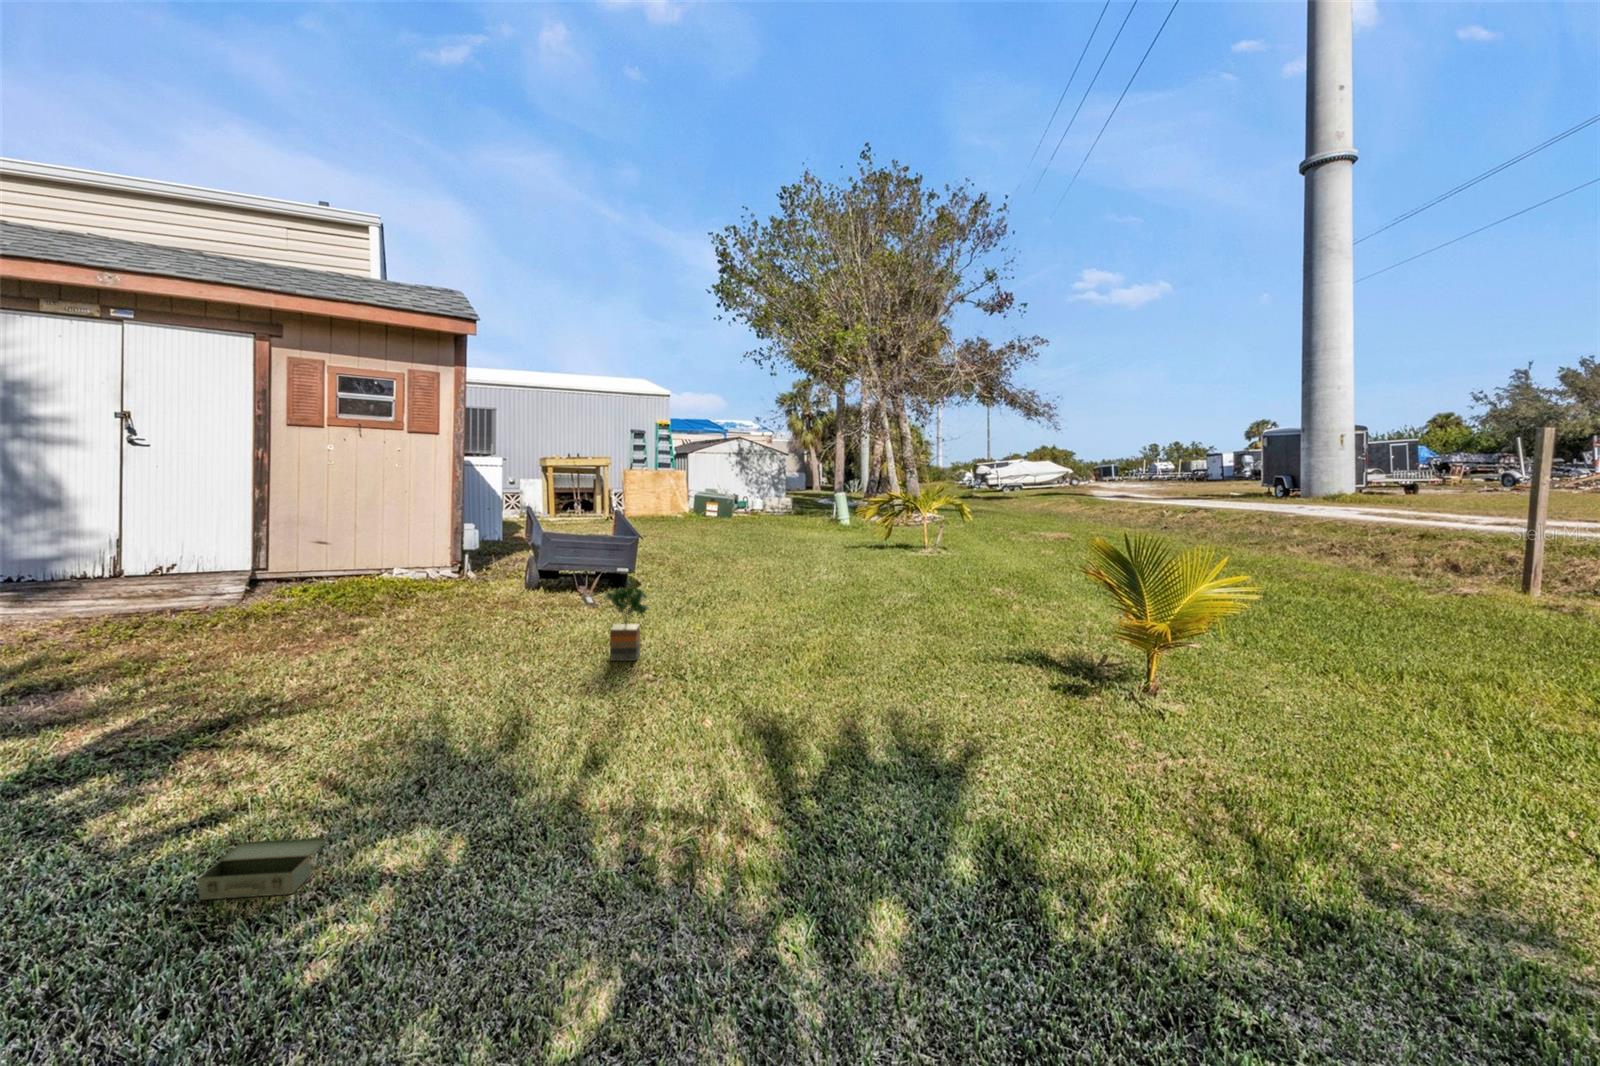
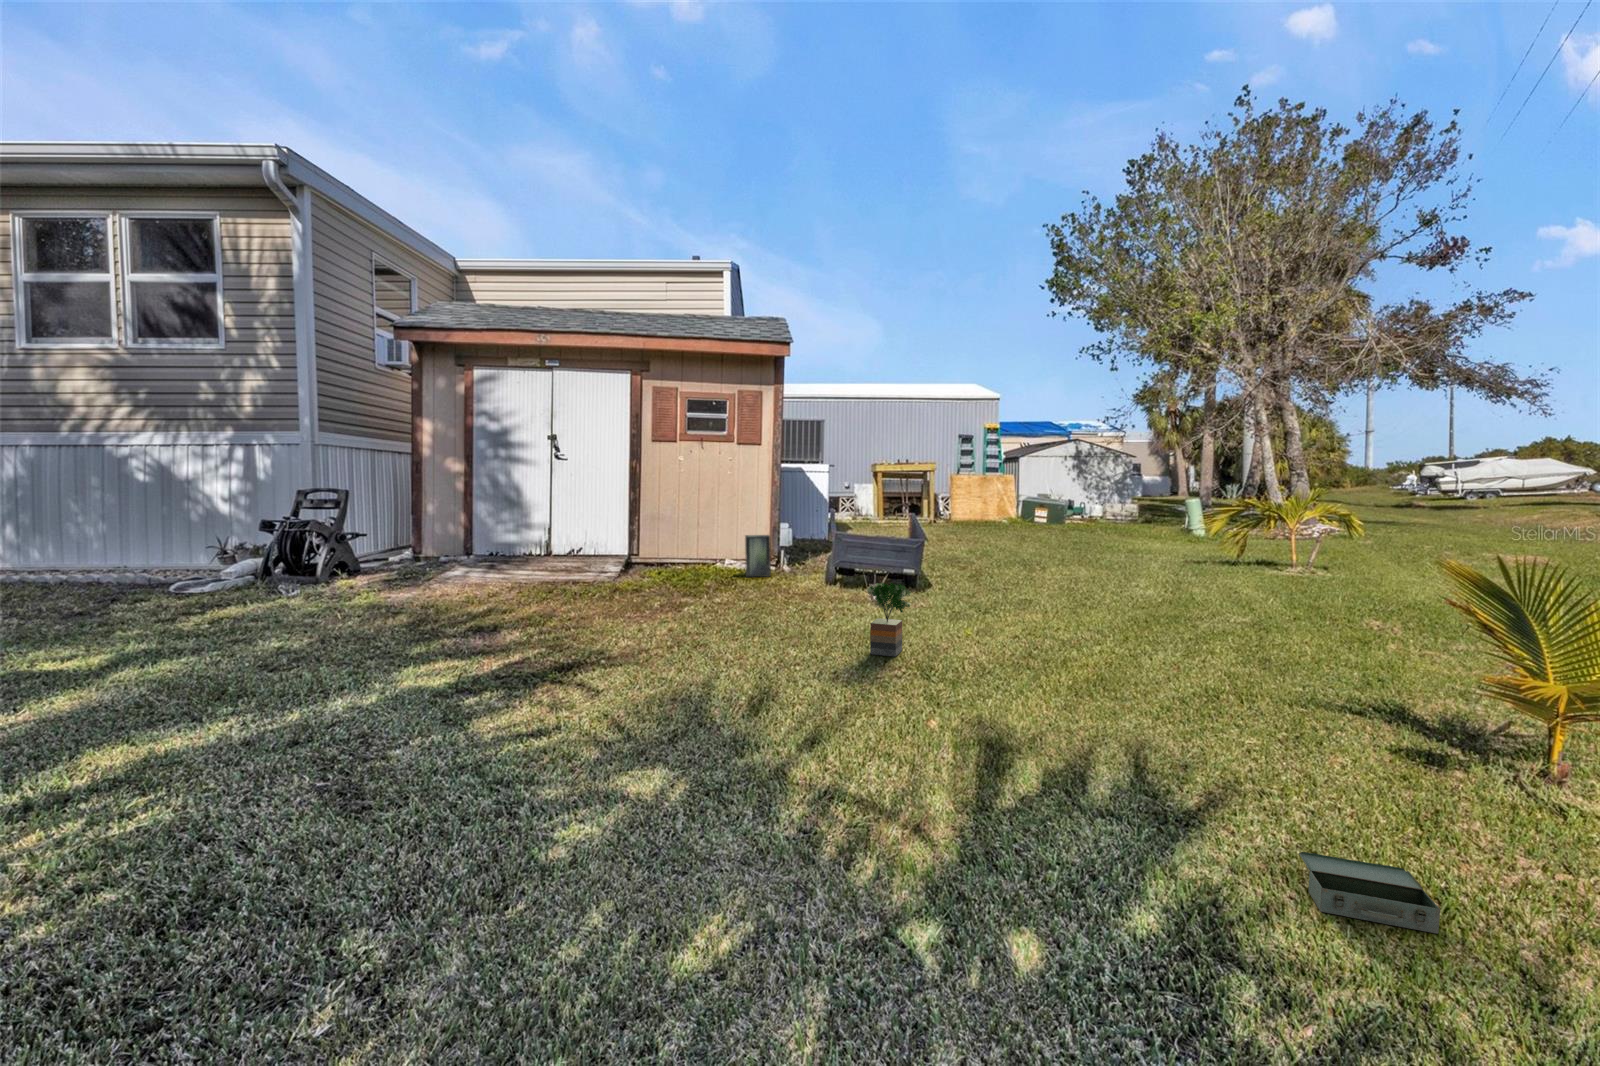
storage box: none [421,538,457,588] -> present [745,535,771,577]
toolbox: present [198,838,326,900] -> present [1299,852,1440,934]

